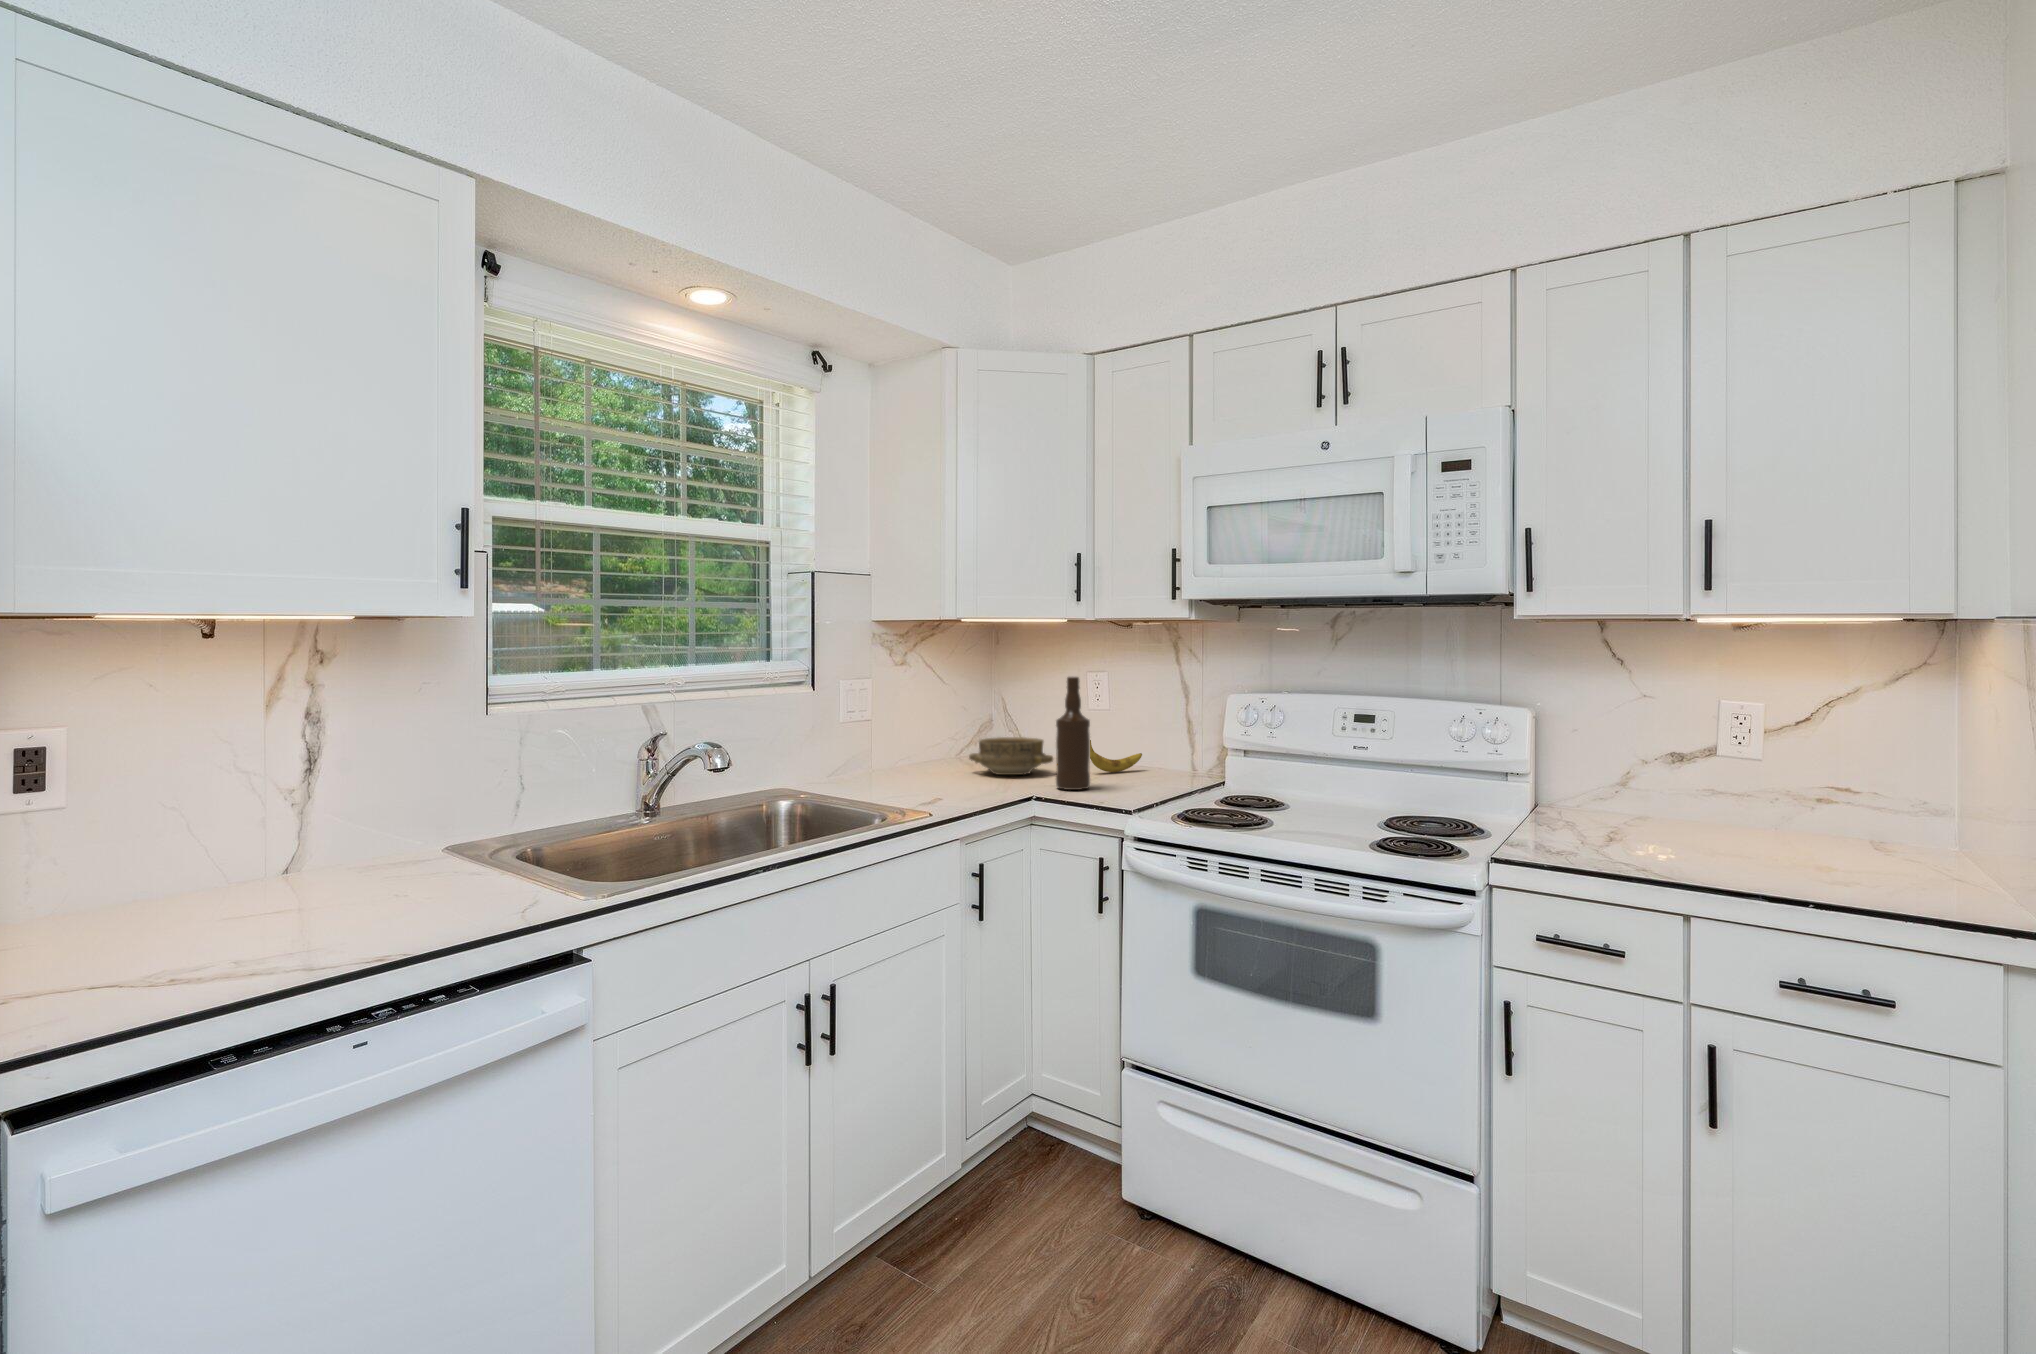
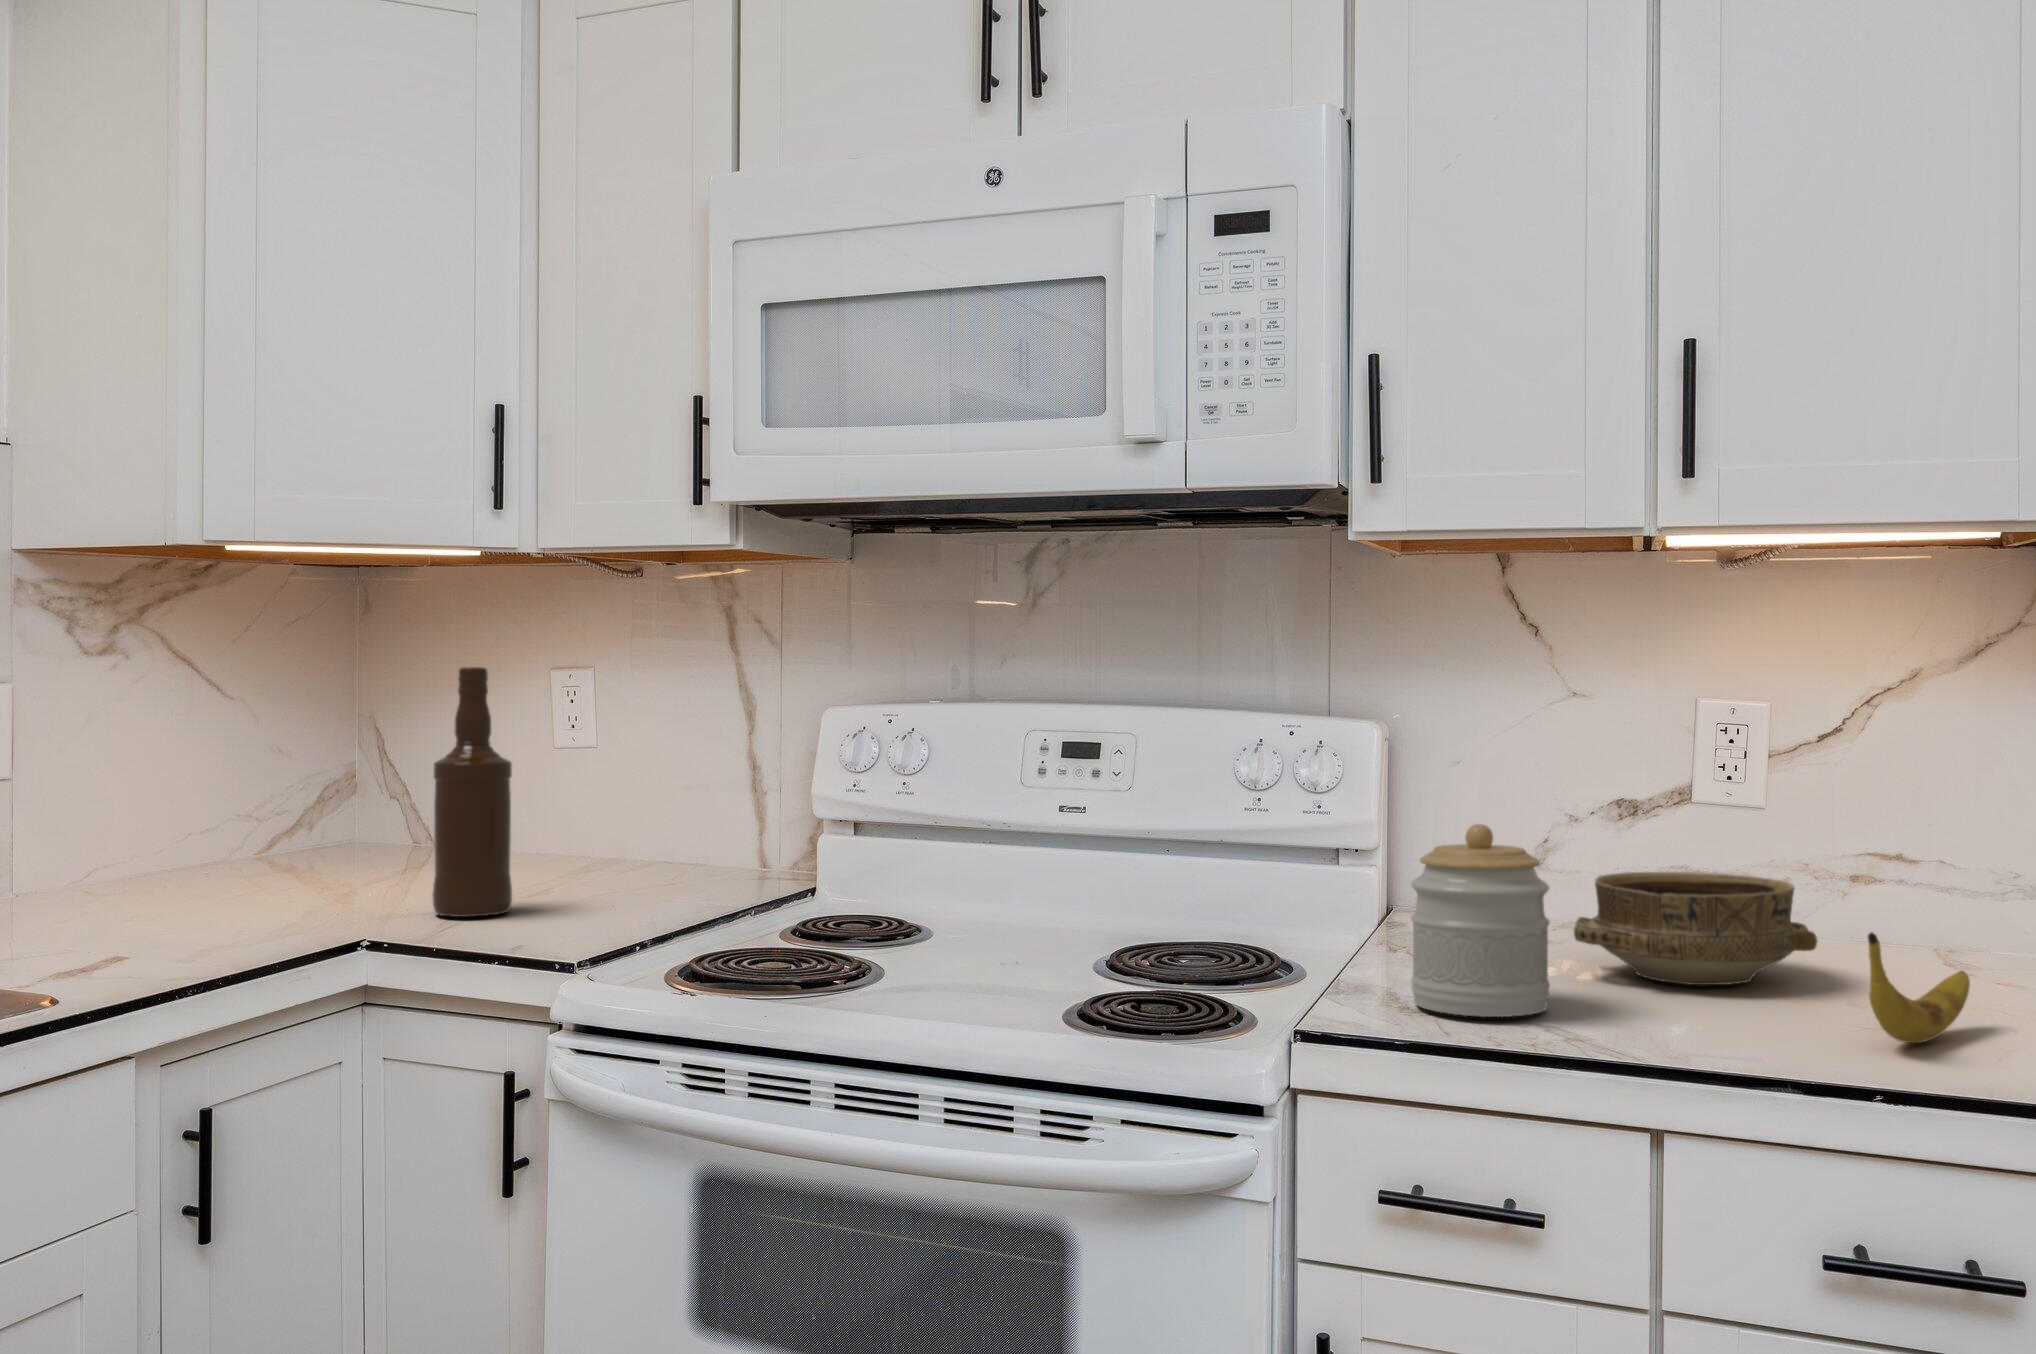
ceramic bowl: present [969,737,1053,775] -> present [1574,872,1817,985]
banana: present [1090,740,1142,772] -> present [1868,933,1970,1043]
jar: none [1550,762,1626,856] -> present [1411,824,1550,1017]

